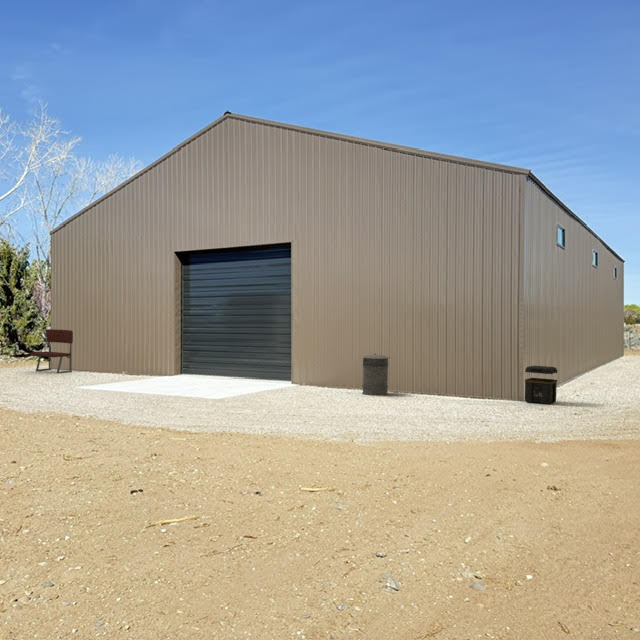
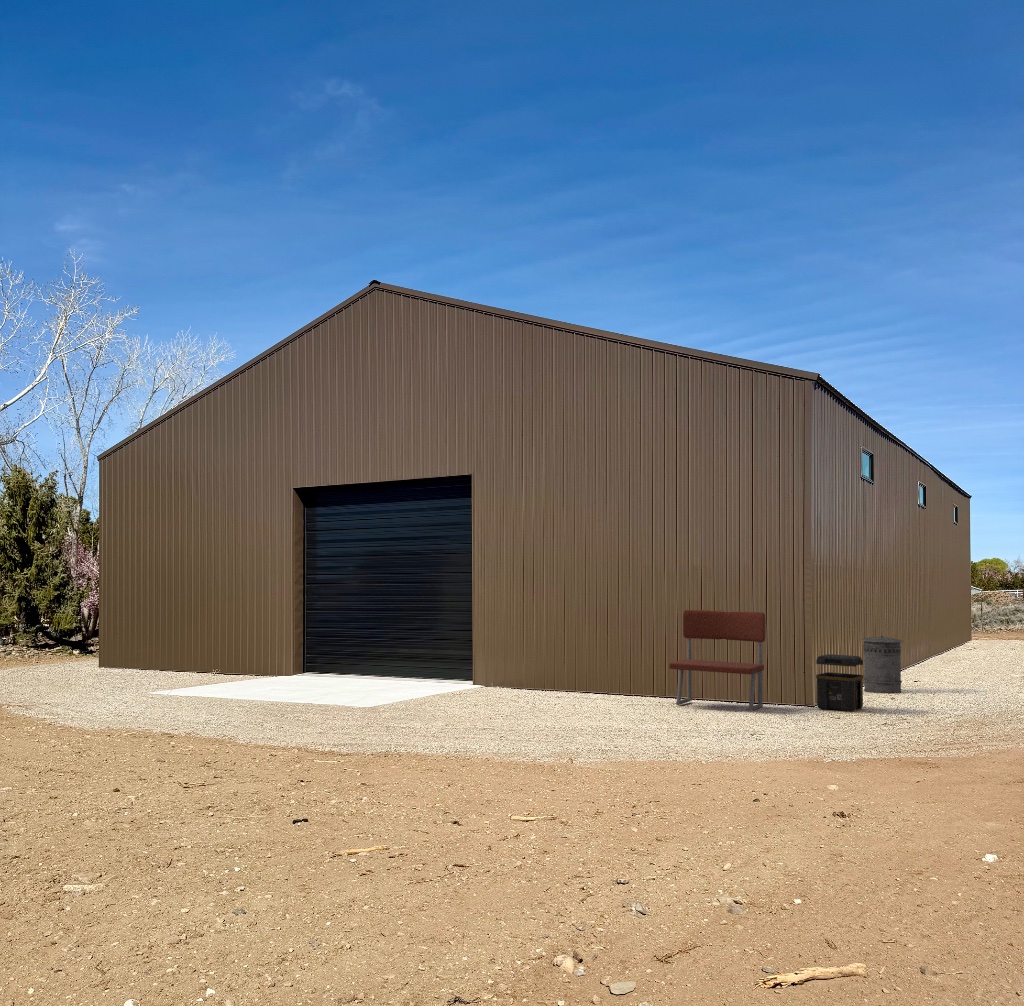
bench: present [30,329,73,373] -> present [669,610,765,711]
trash can: present [361,354,390,396] -> present [861,636,904,693]

